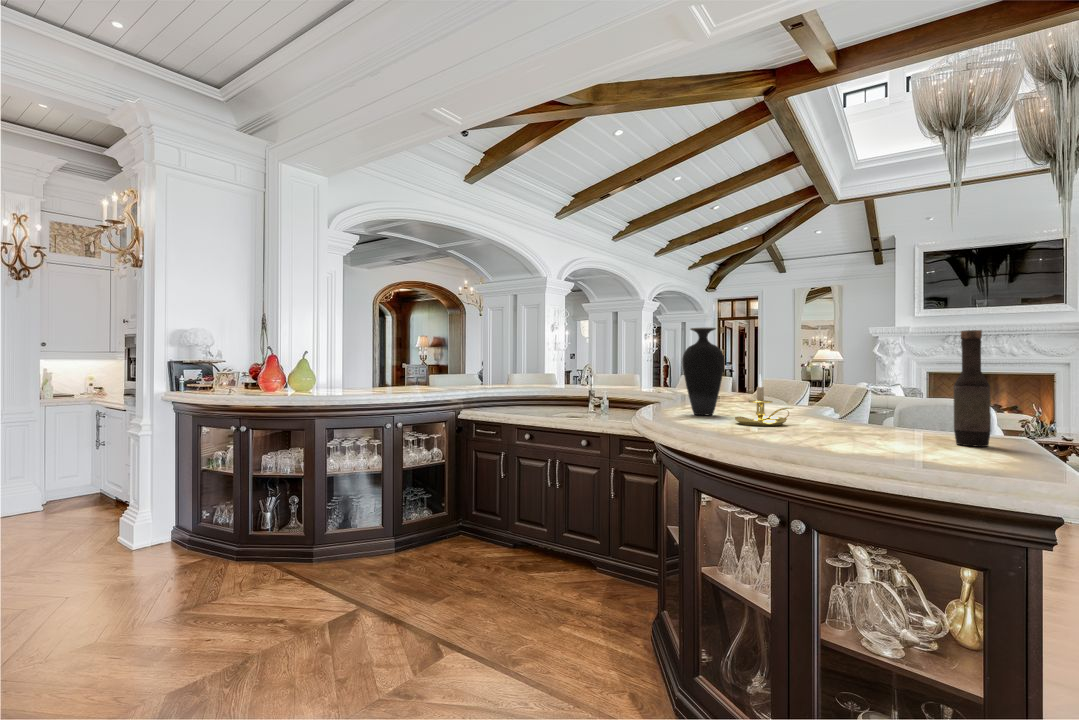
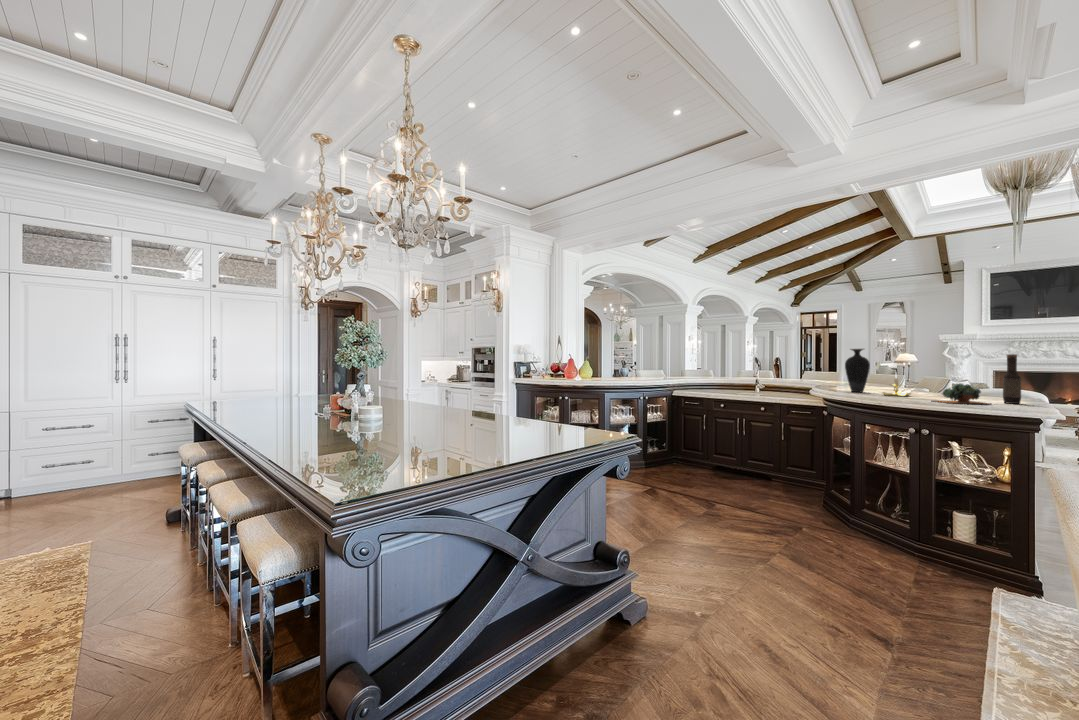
succulent plant: none [806,399,938,452] -> present [935,383,991,404]

